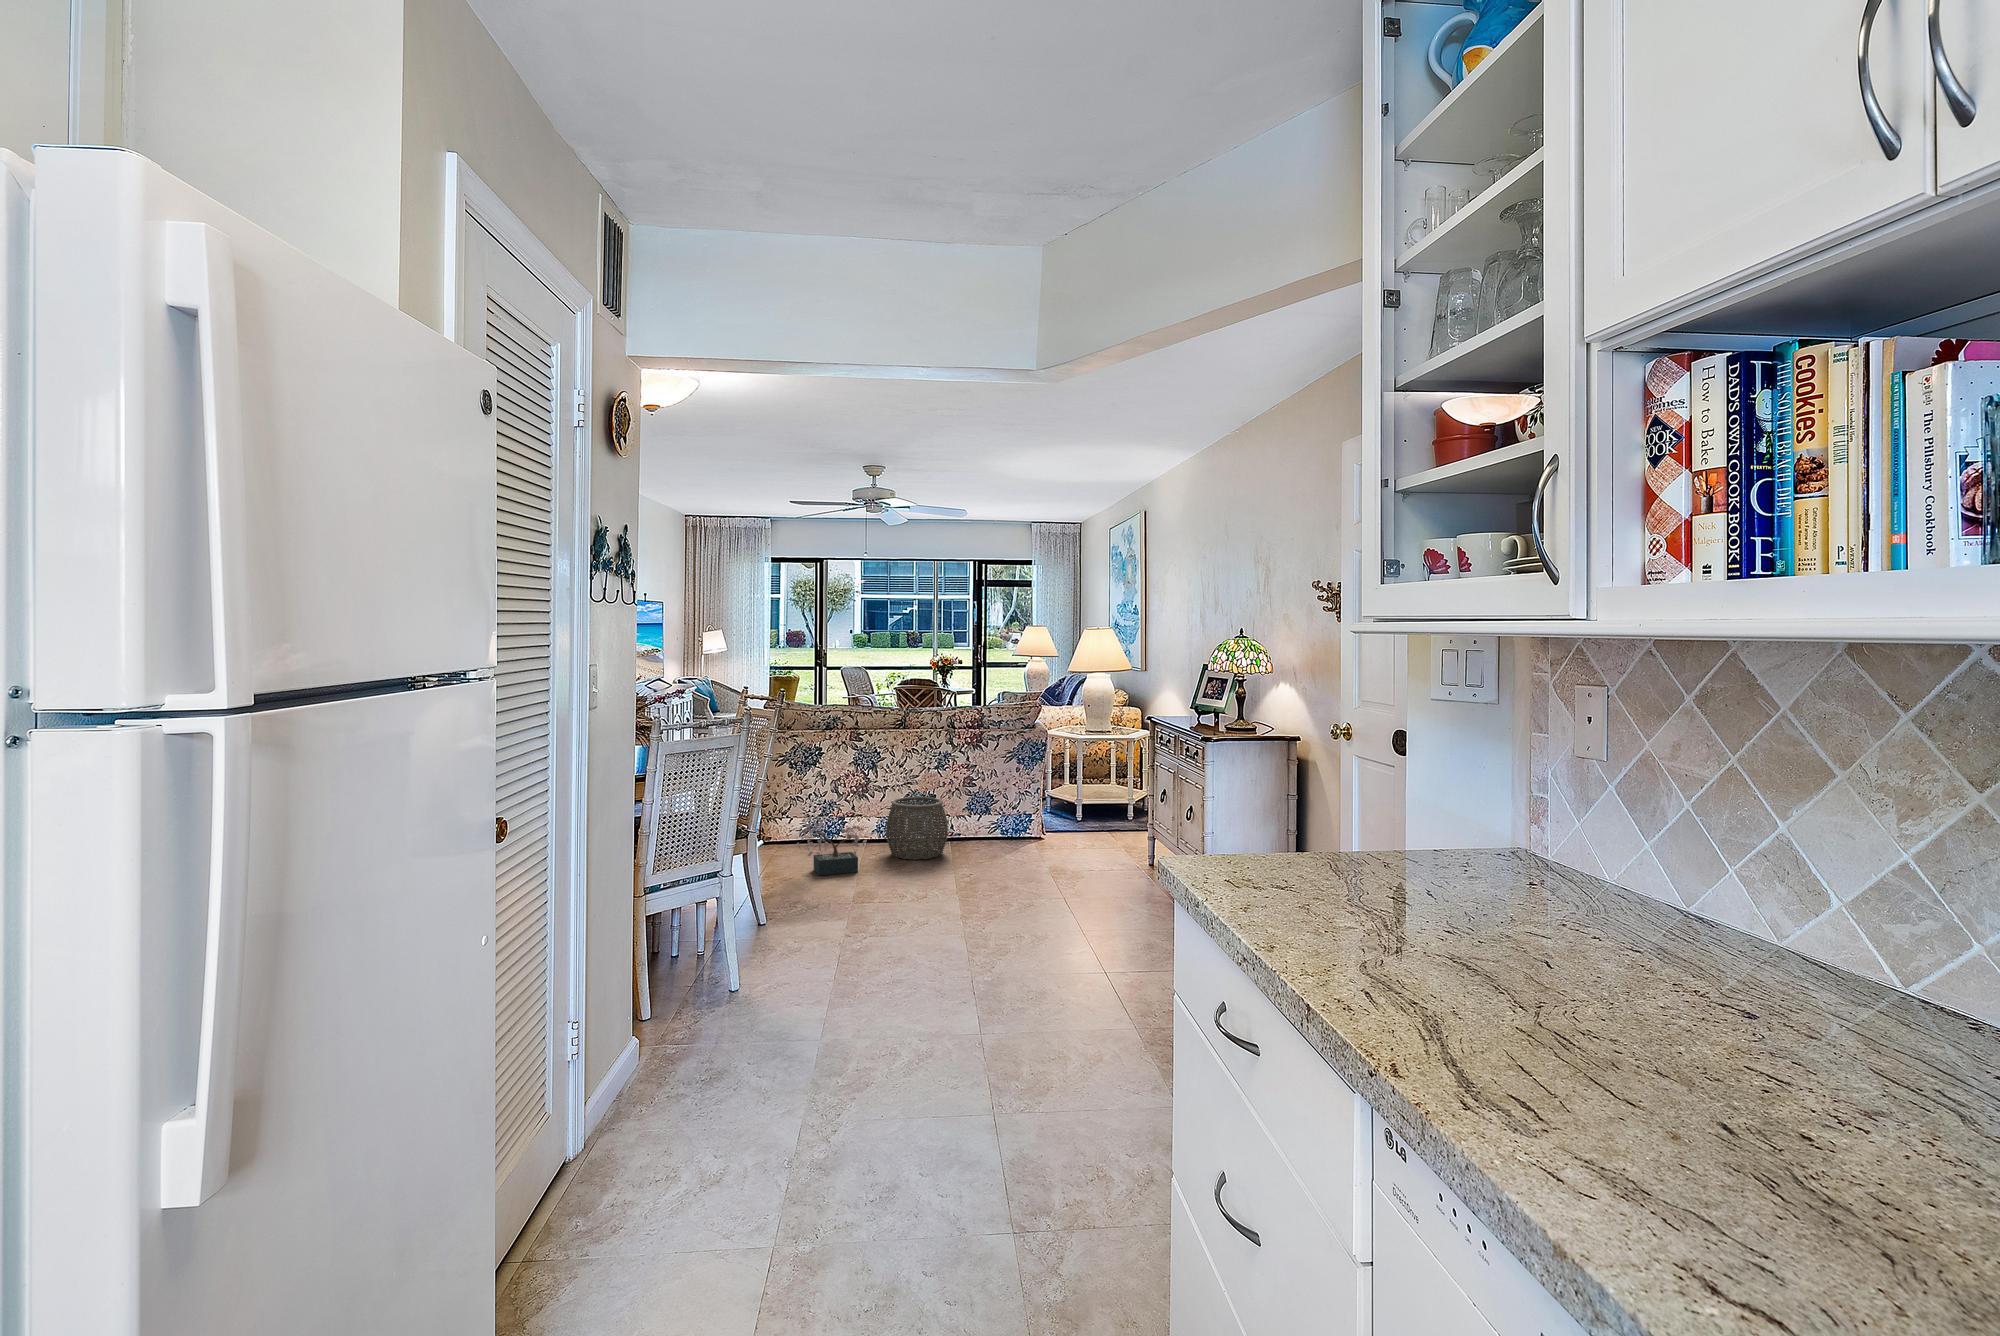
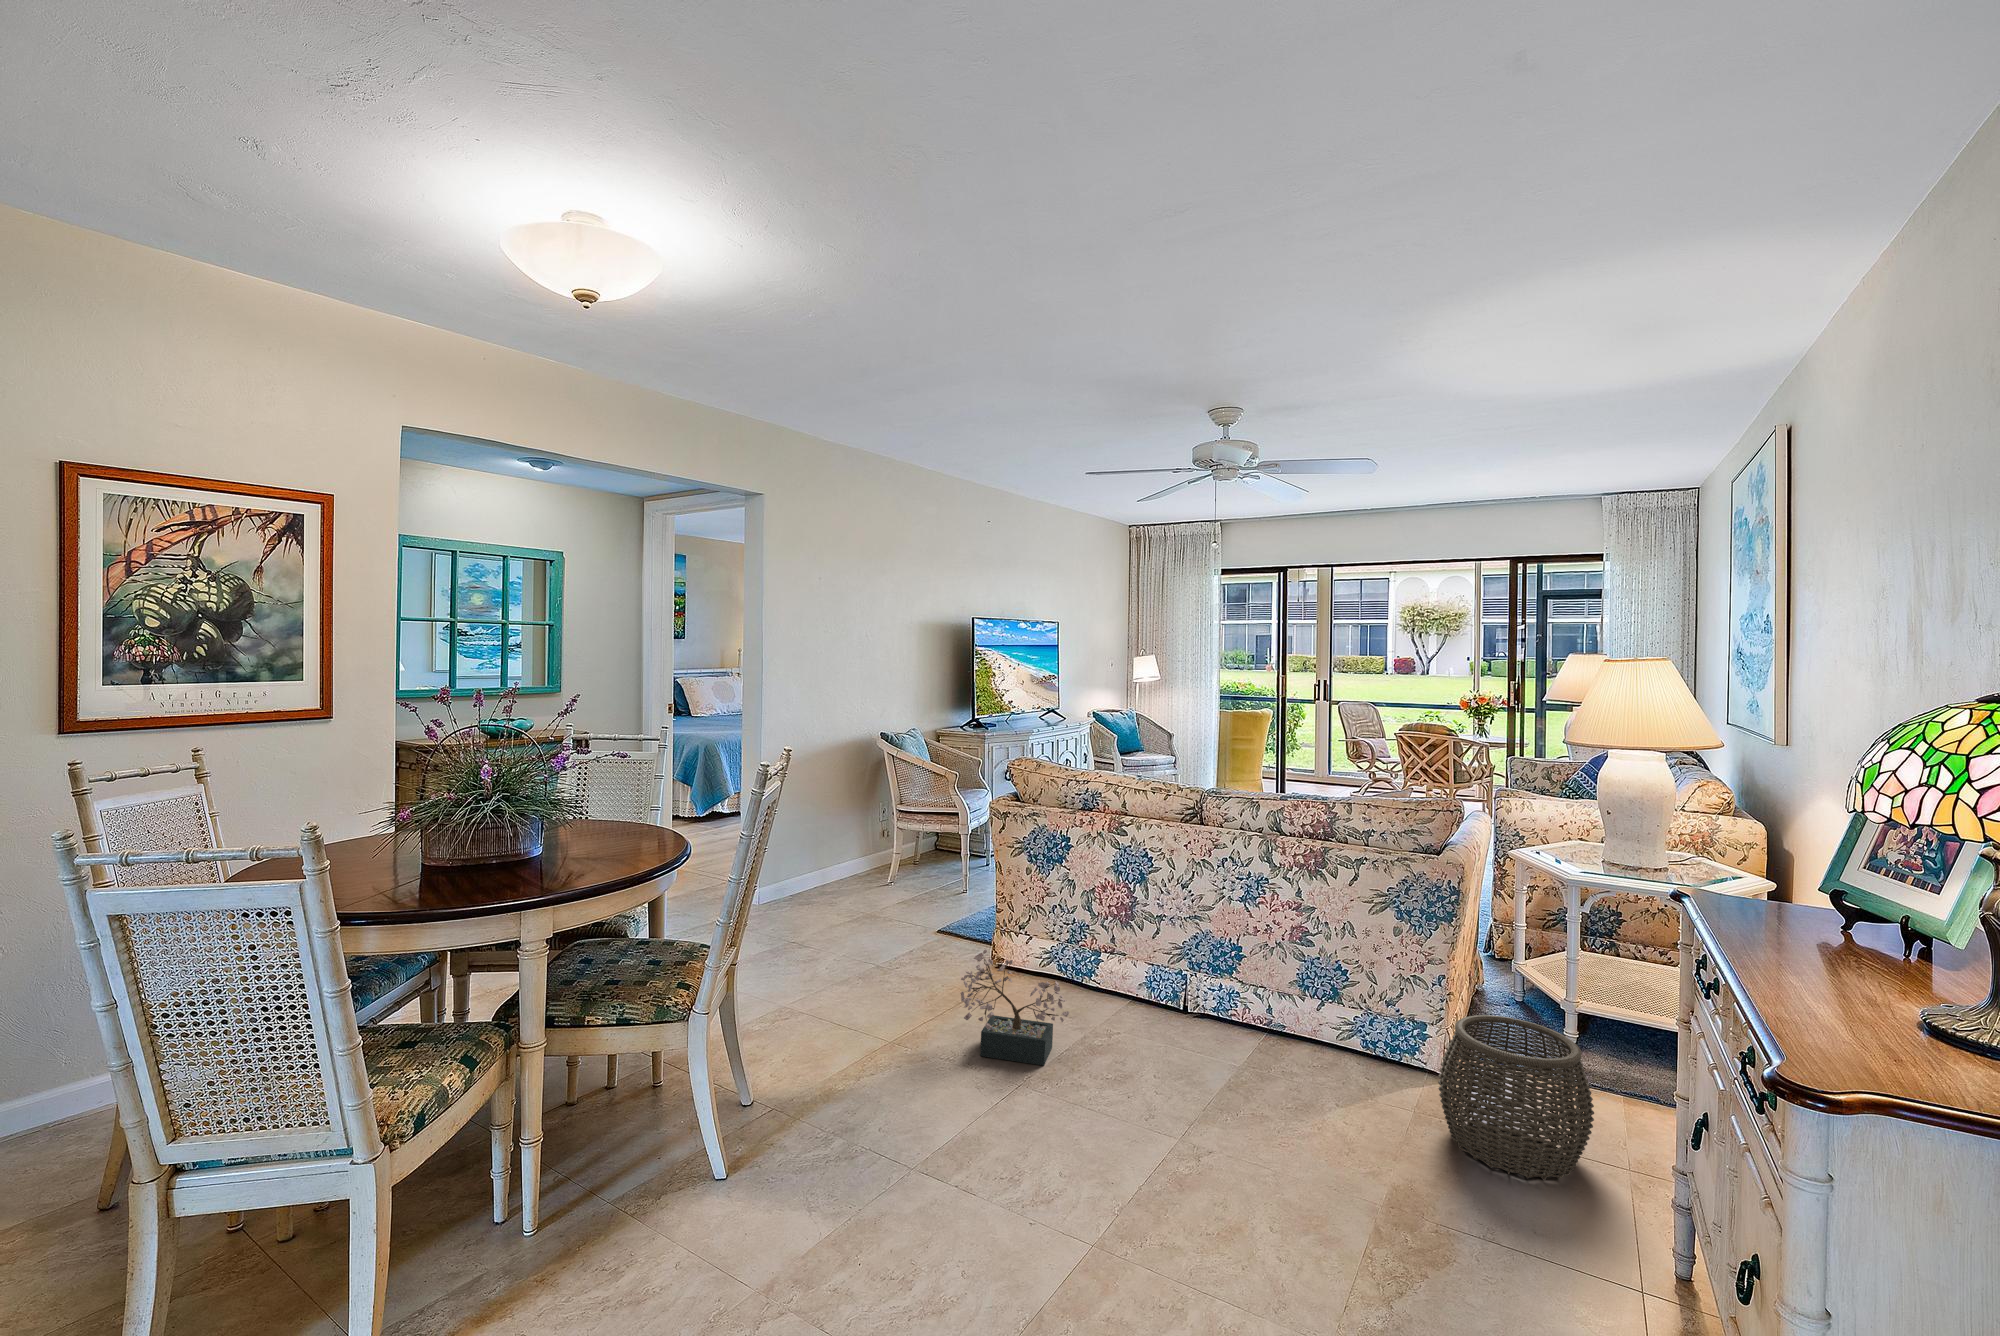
woven basket: present [885,797,949,860] -> present [1438,1015,1594,1180]

